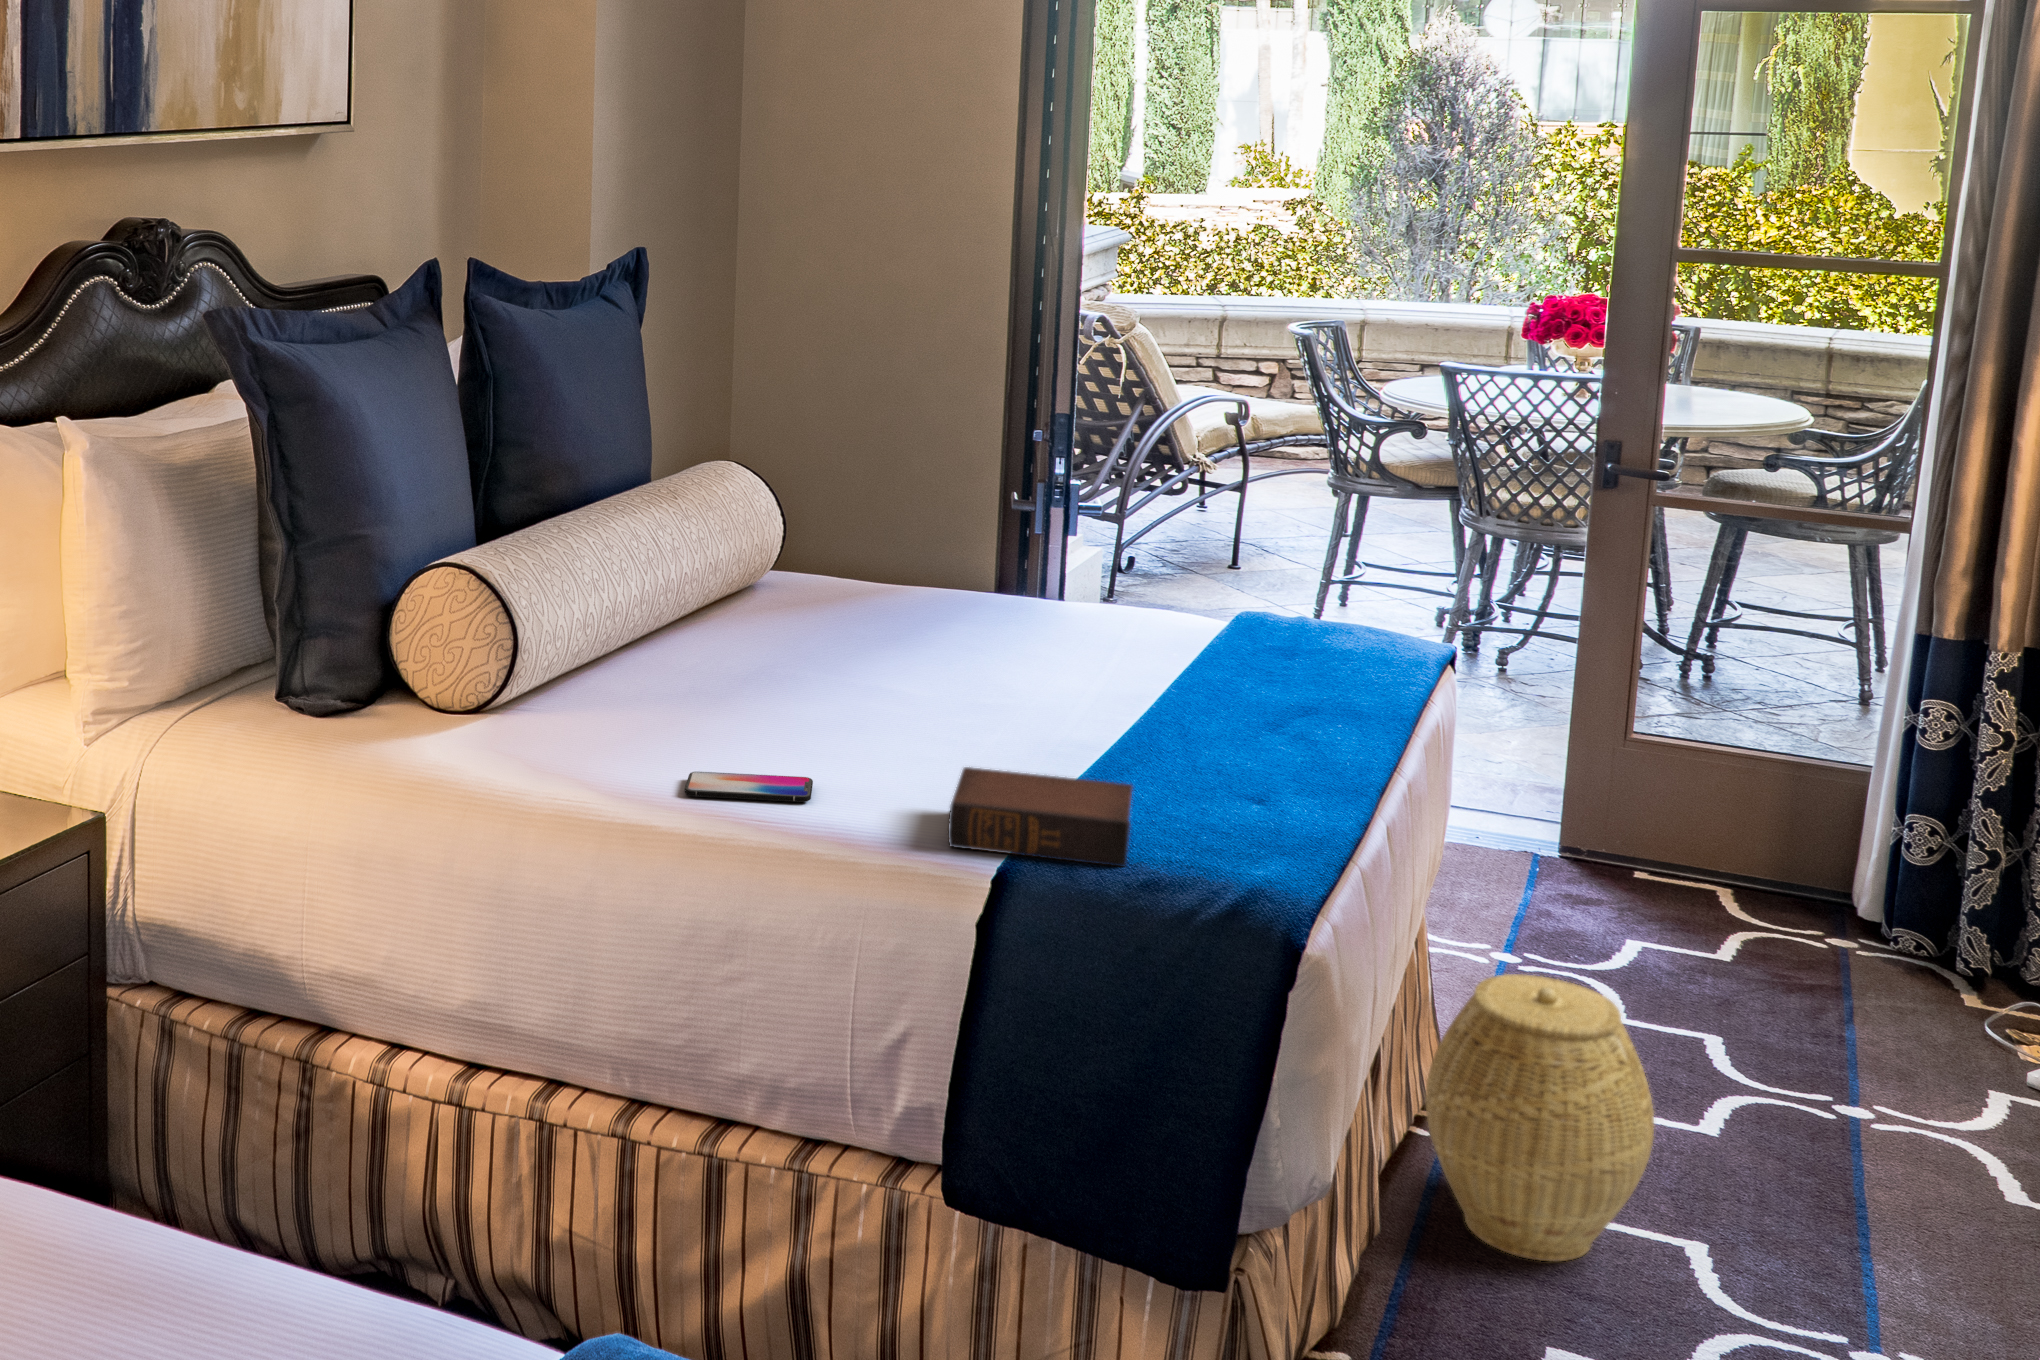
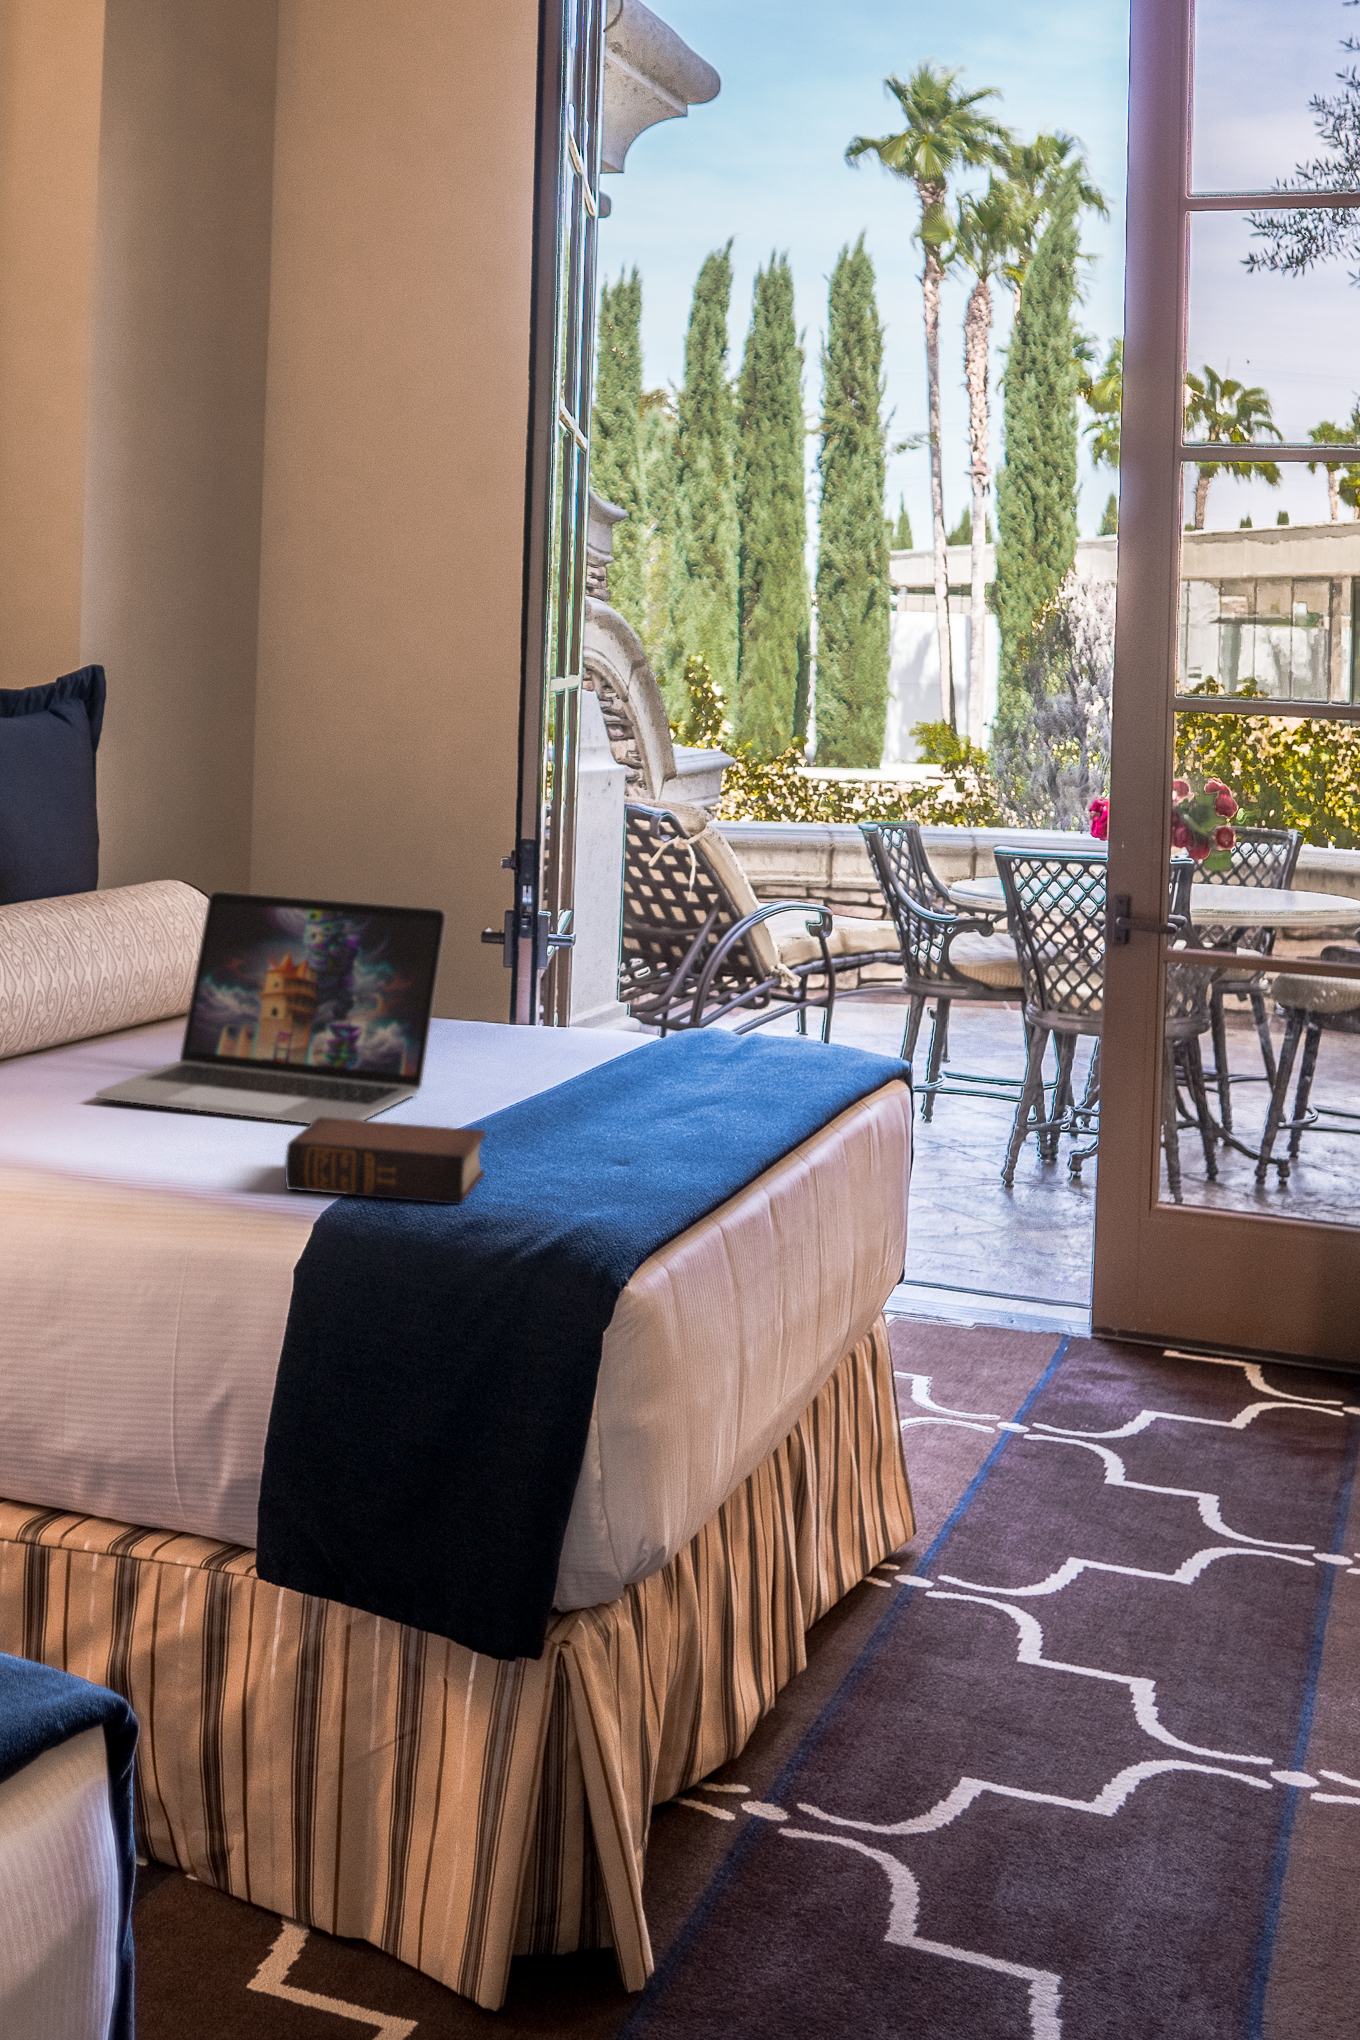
laptop: none [713,504,1038,756] -> present [96,891,446,1124]
smartphone: present [685,772,813,802] -> none [33,1134,171,1158]
woven basket: present [1425,974,1654,1261] -> none [856,1387,1084,1698]

